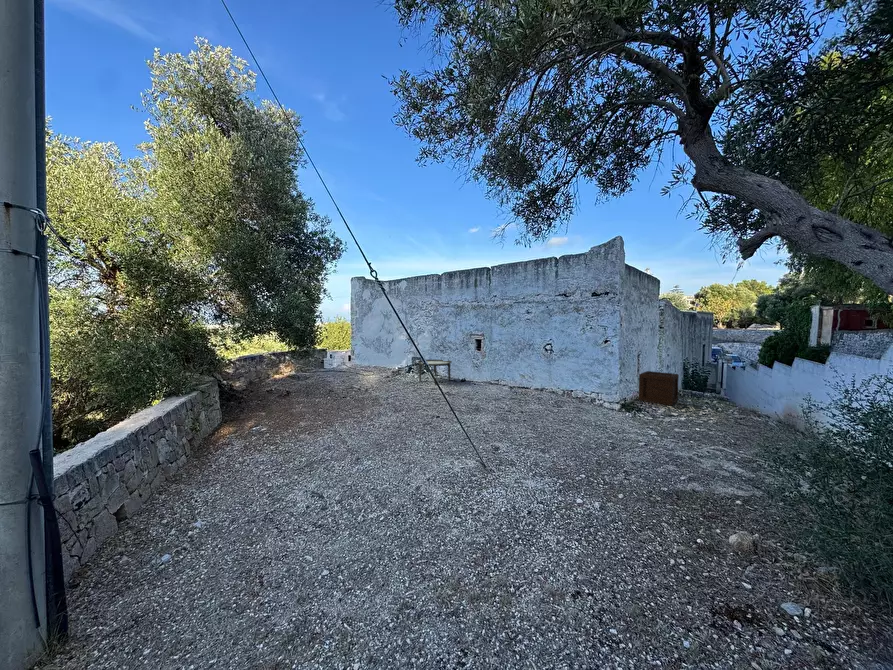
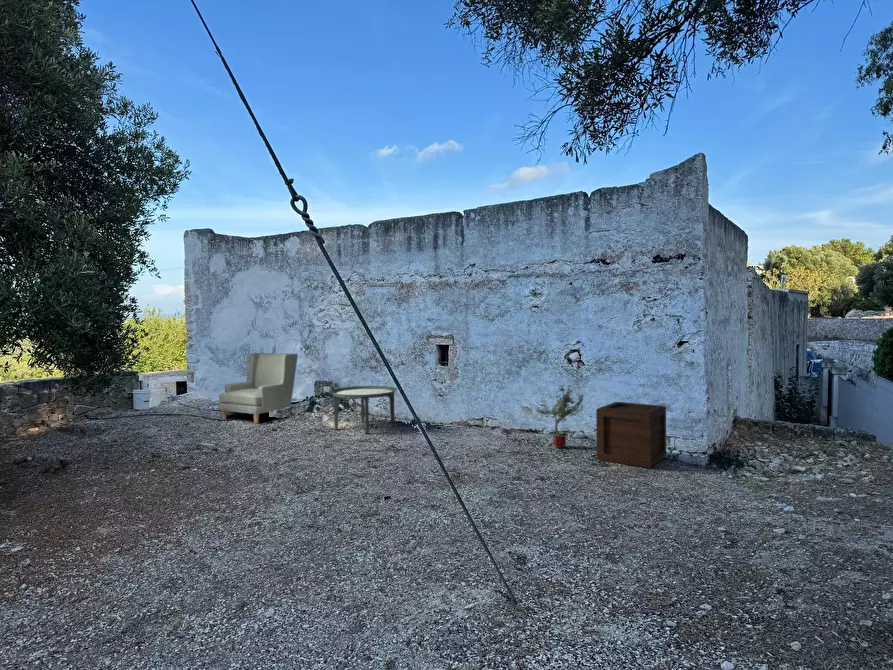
chair: none [363,340,402,377] -> present [219,353,298,423]
potted tree: none [525,363,551,397] -> present [537,385,583,448]
wooden crate: present [639,371,679,405] -> present [596,402,666,468]

